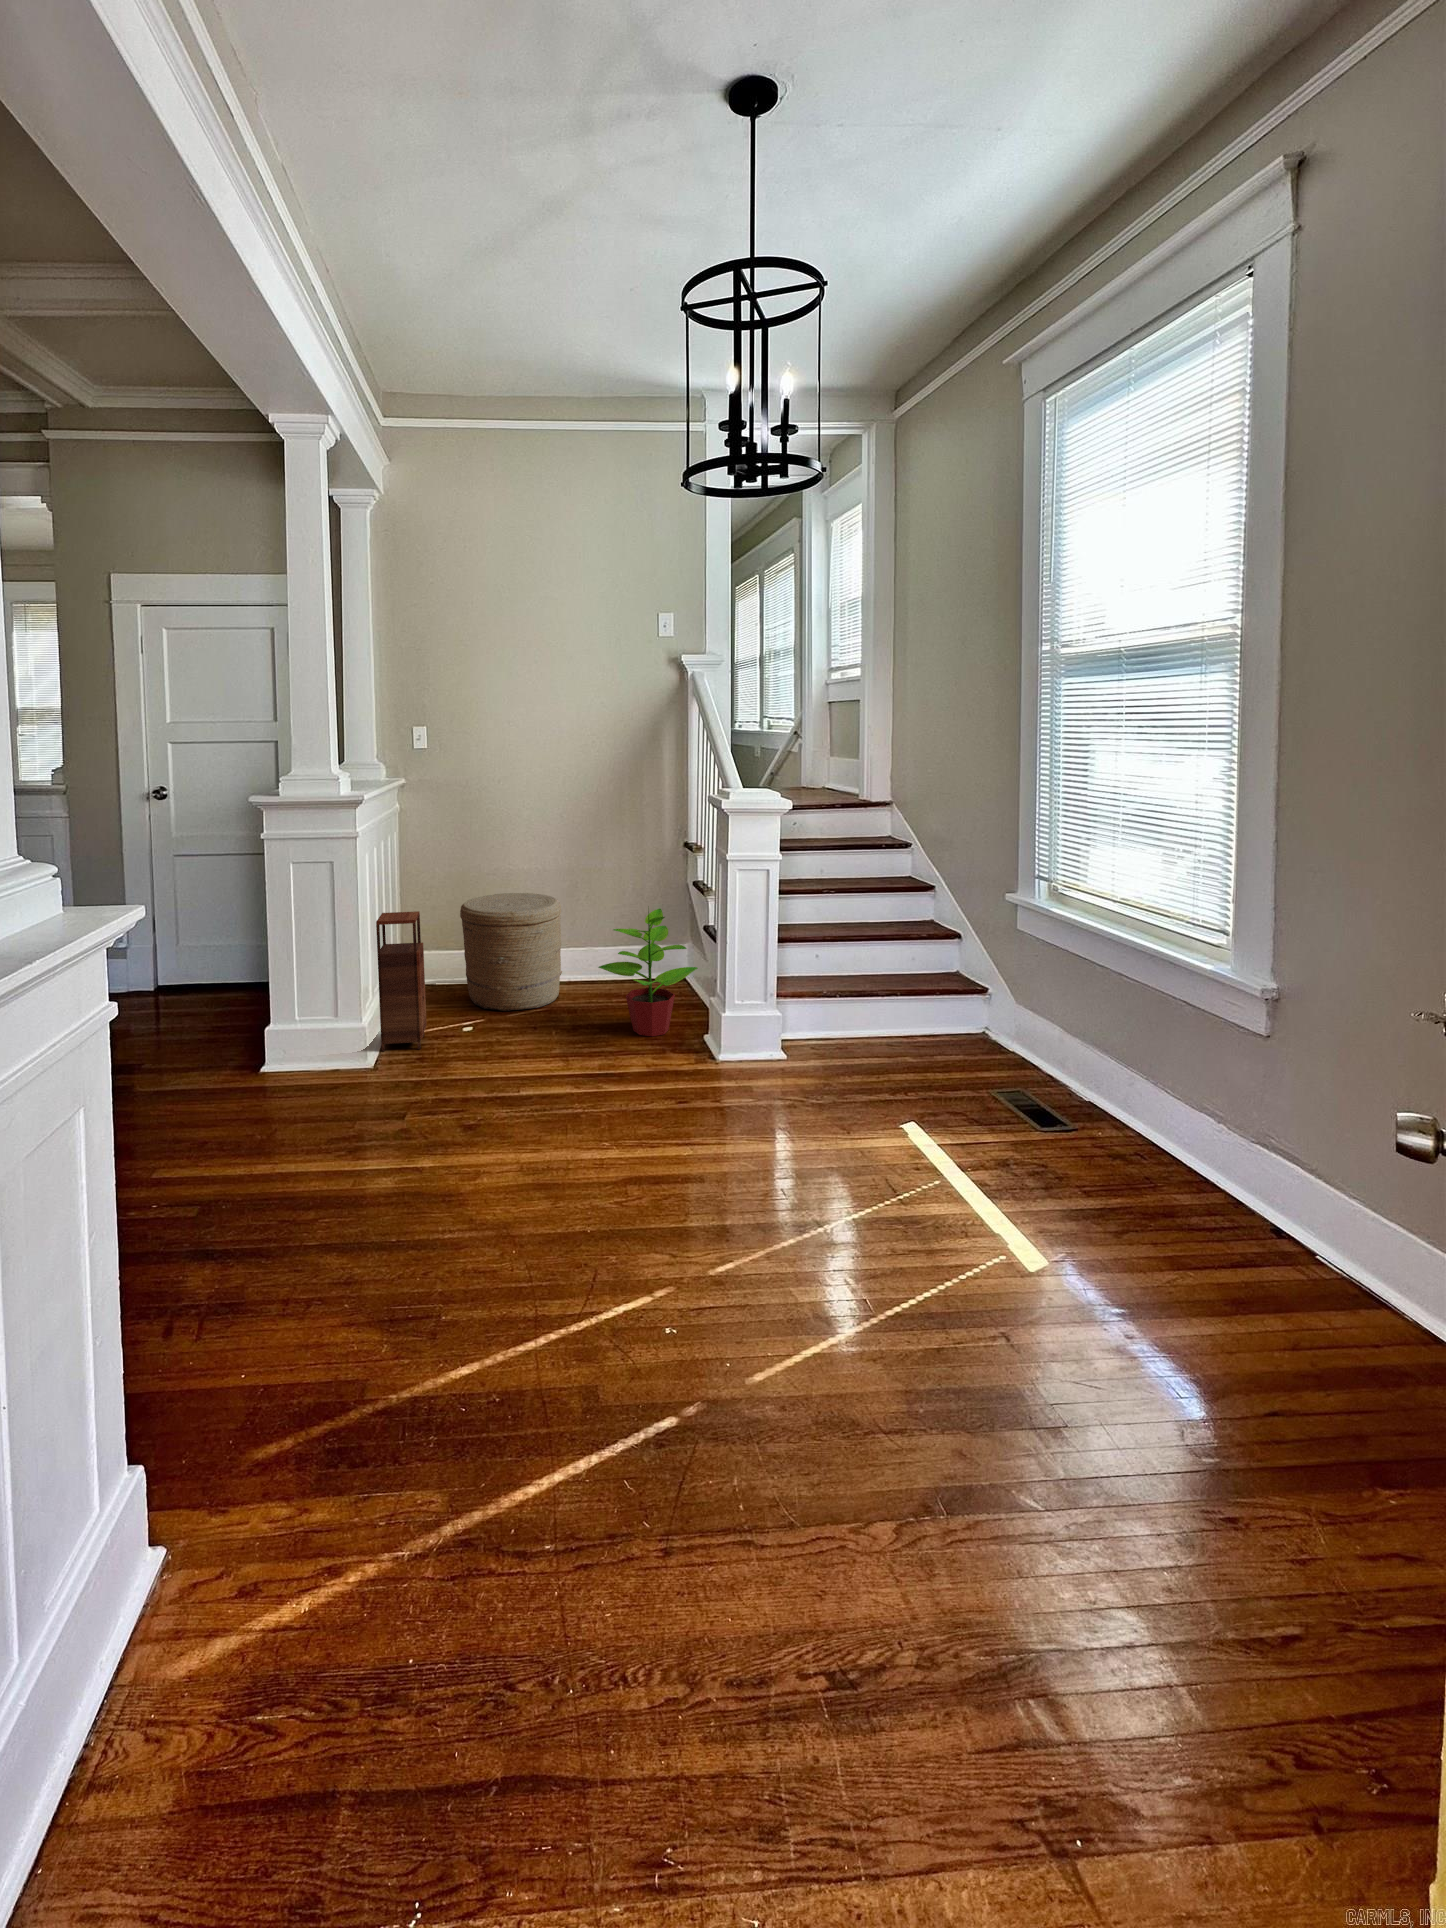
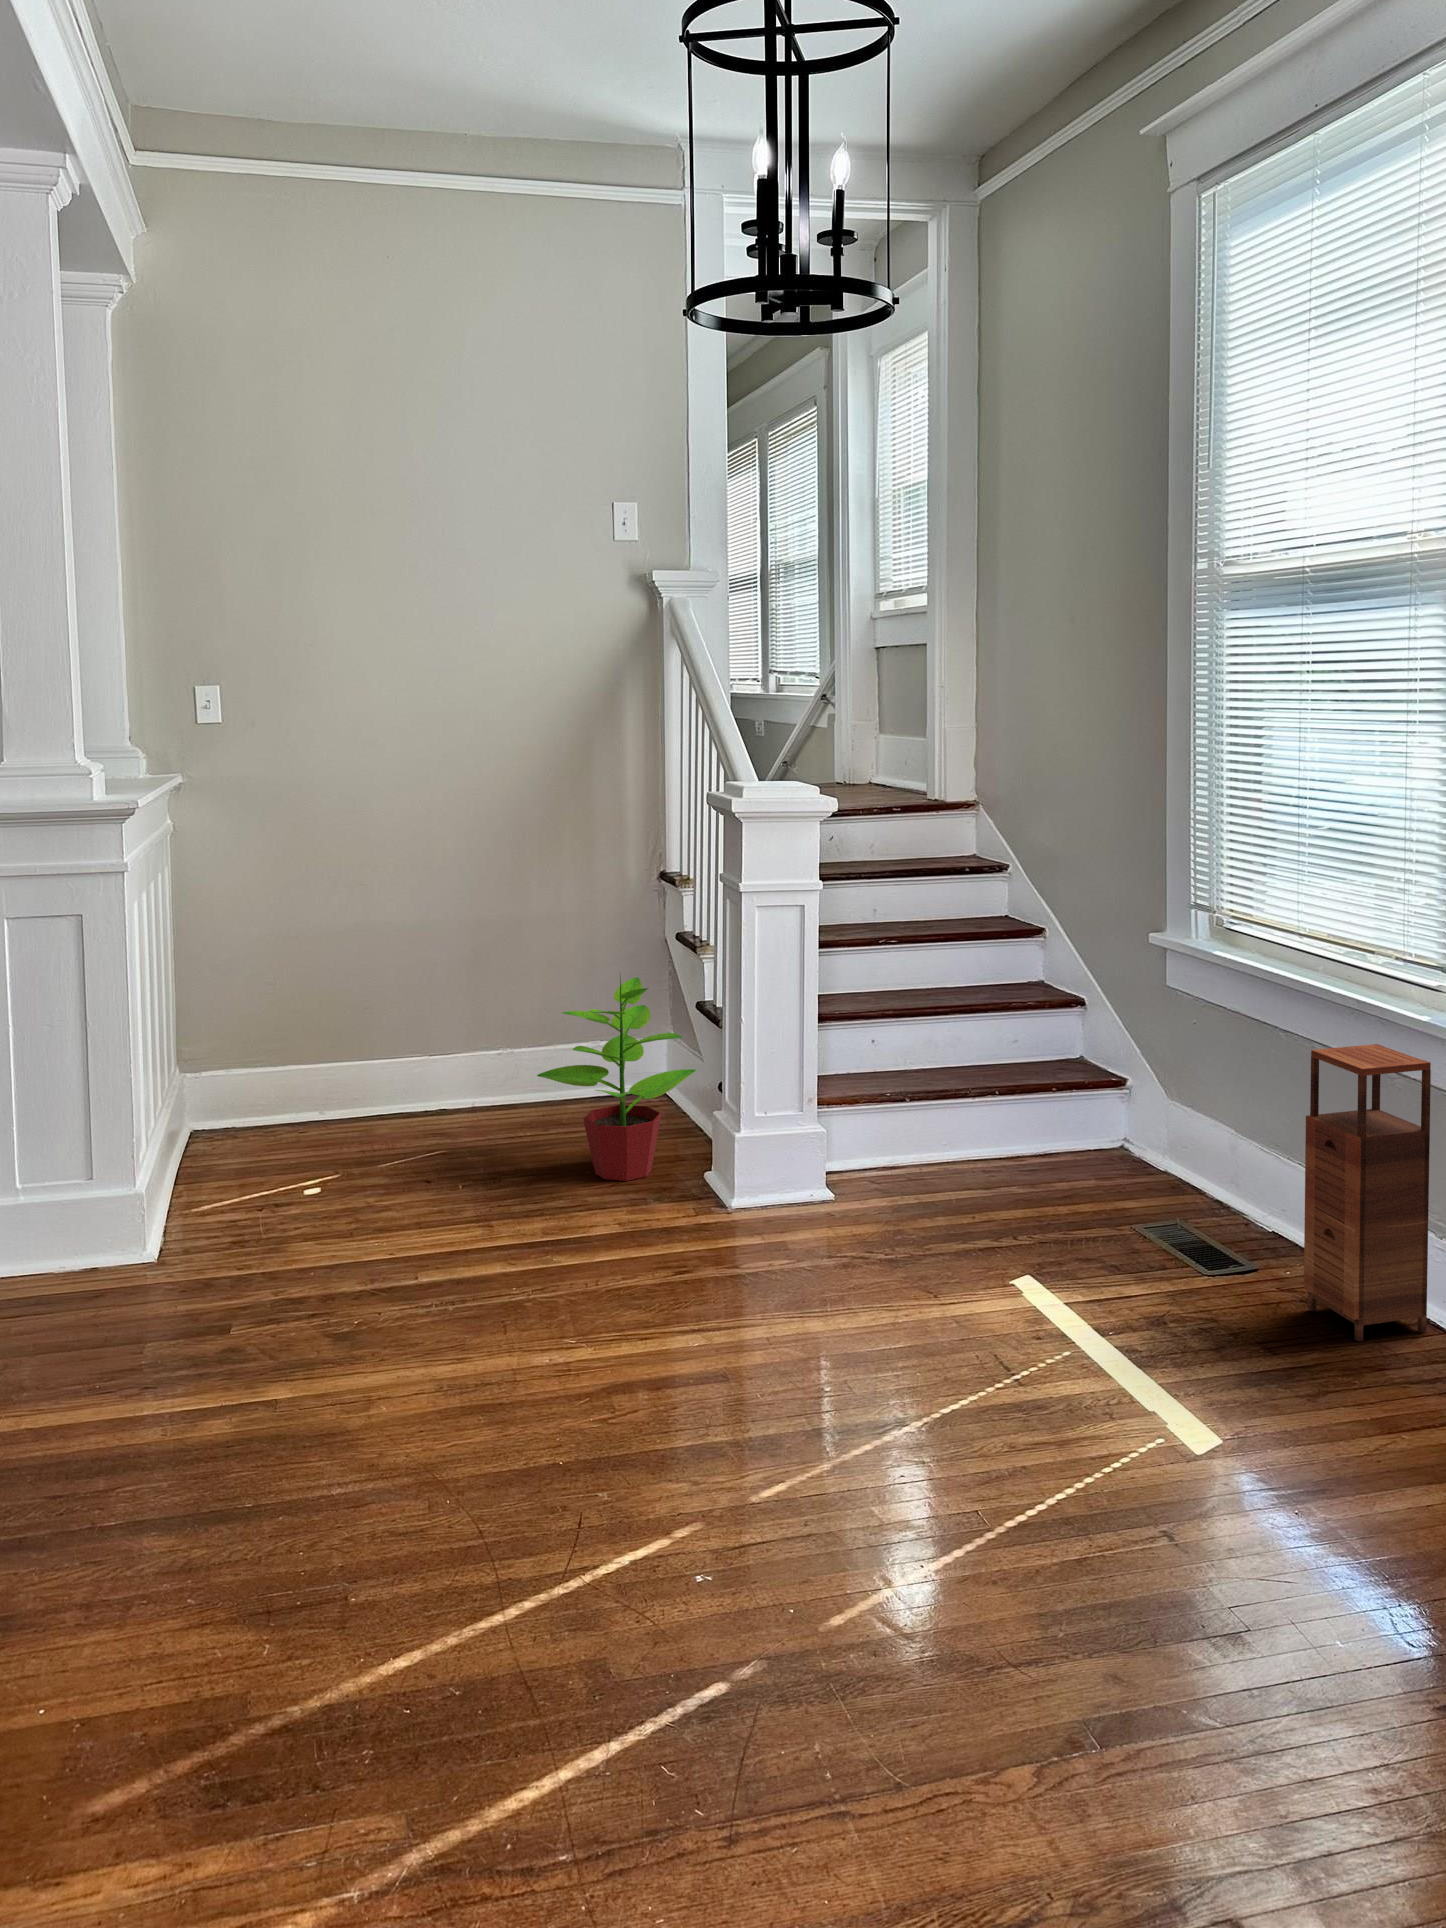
woven basket: present [460,893,562,1011] -> none [298,963,471,1157]
storage cabinet: present [376,911,427,1051] -> present [1304,1044,1431,1342]

